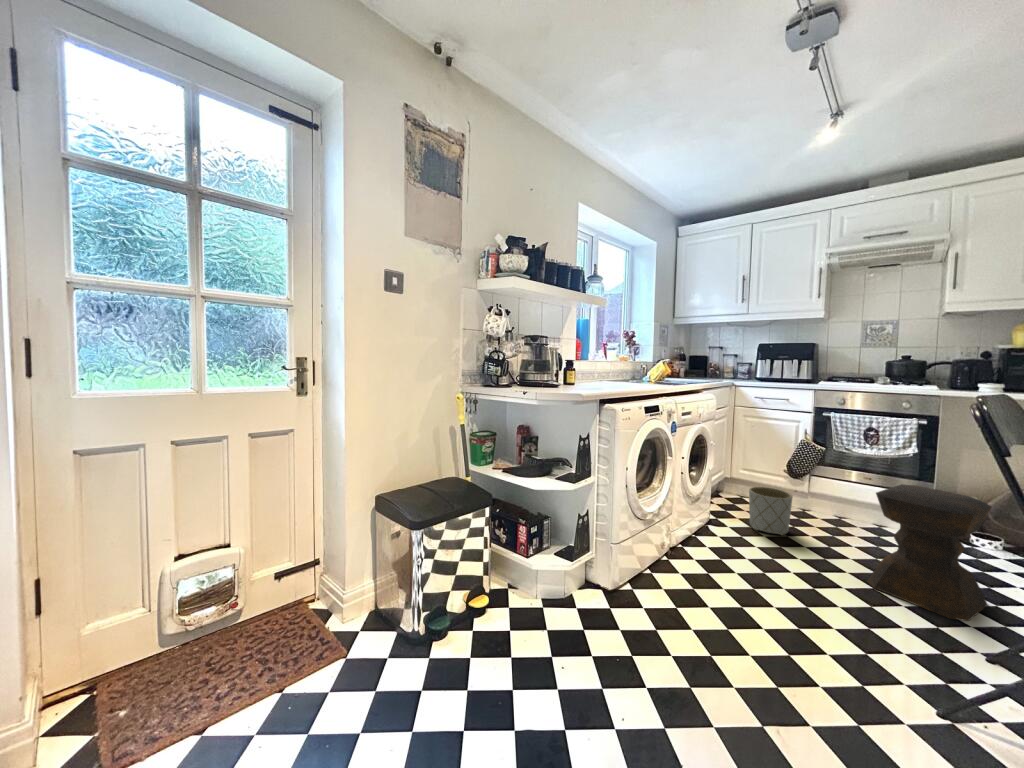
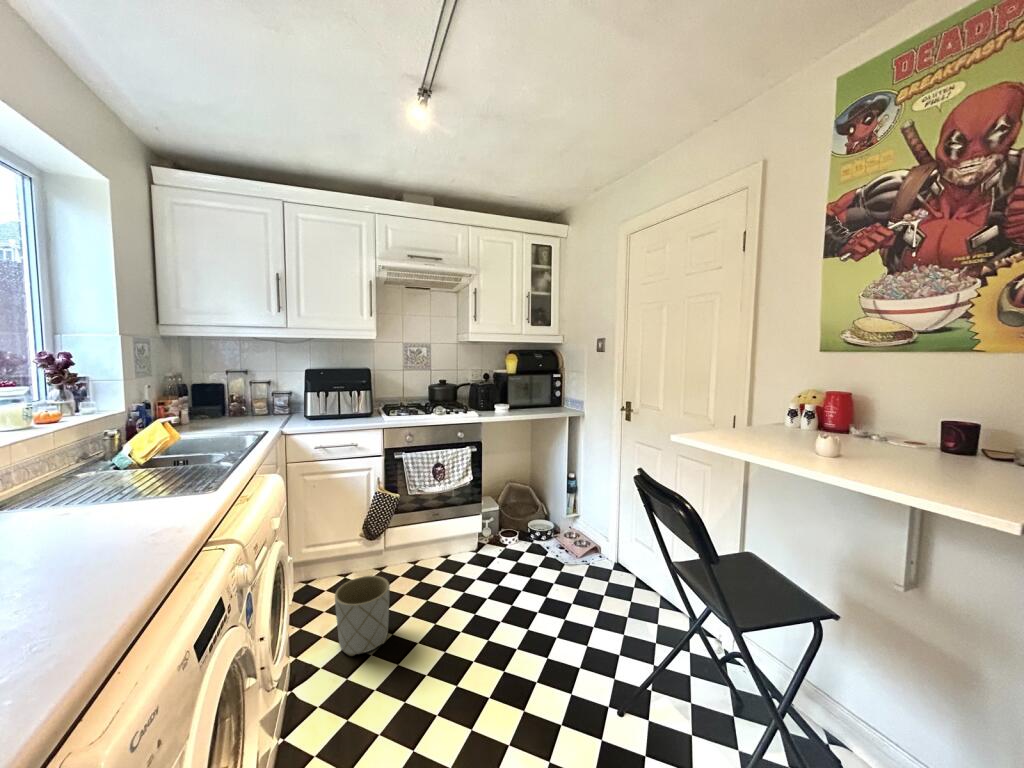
stool: present [867,484,991,621] -> none [493,532,574,680]

